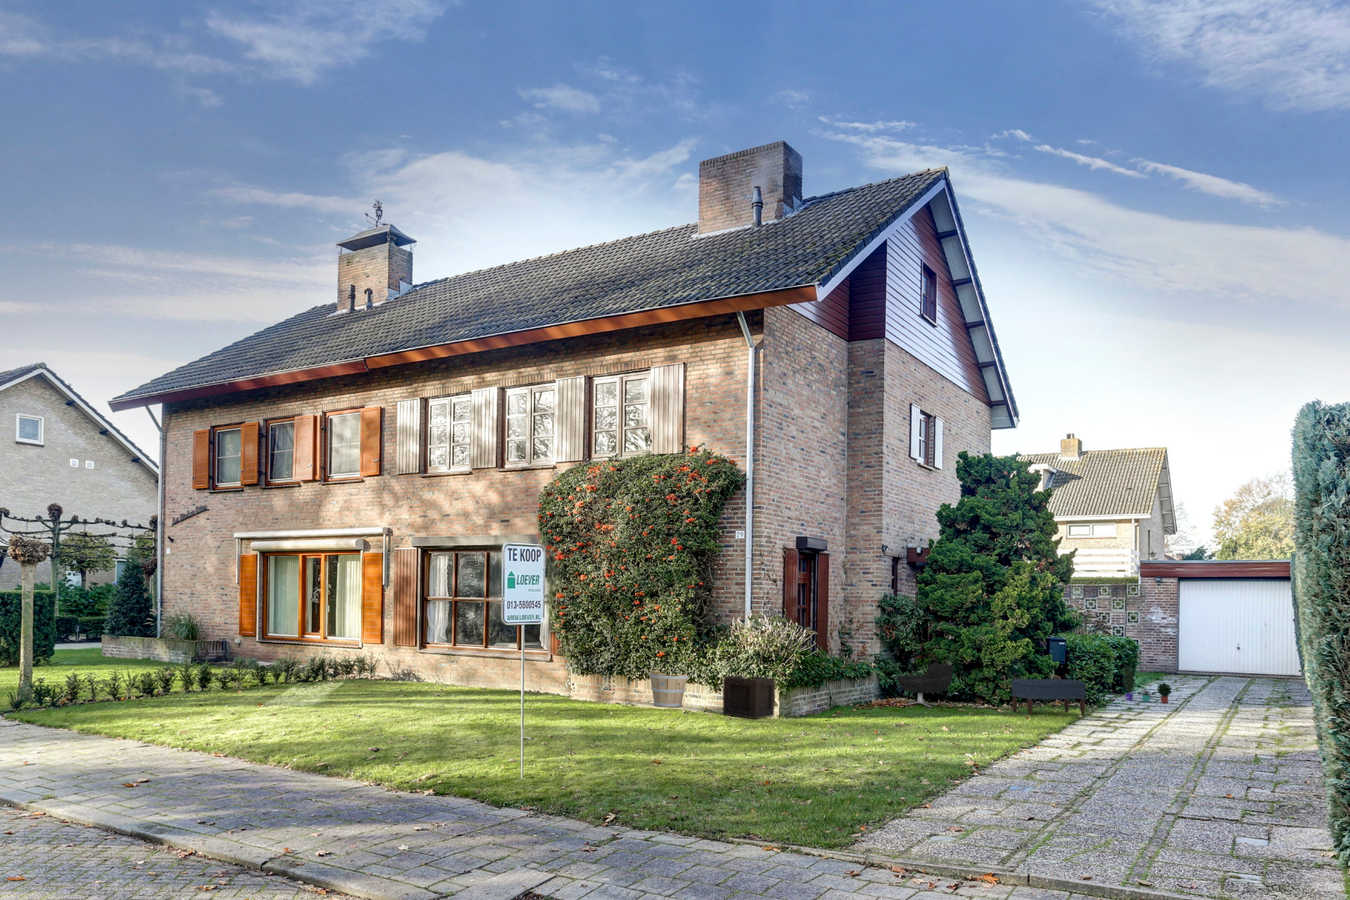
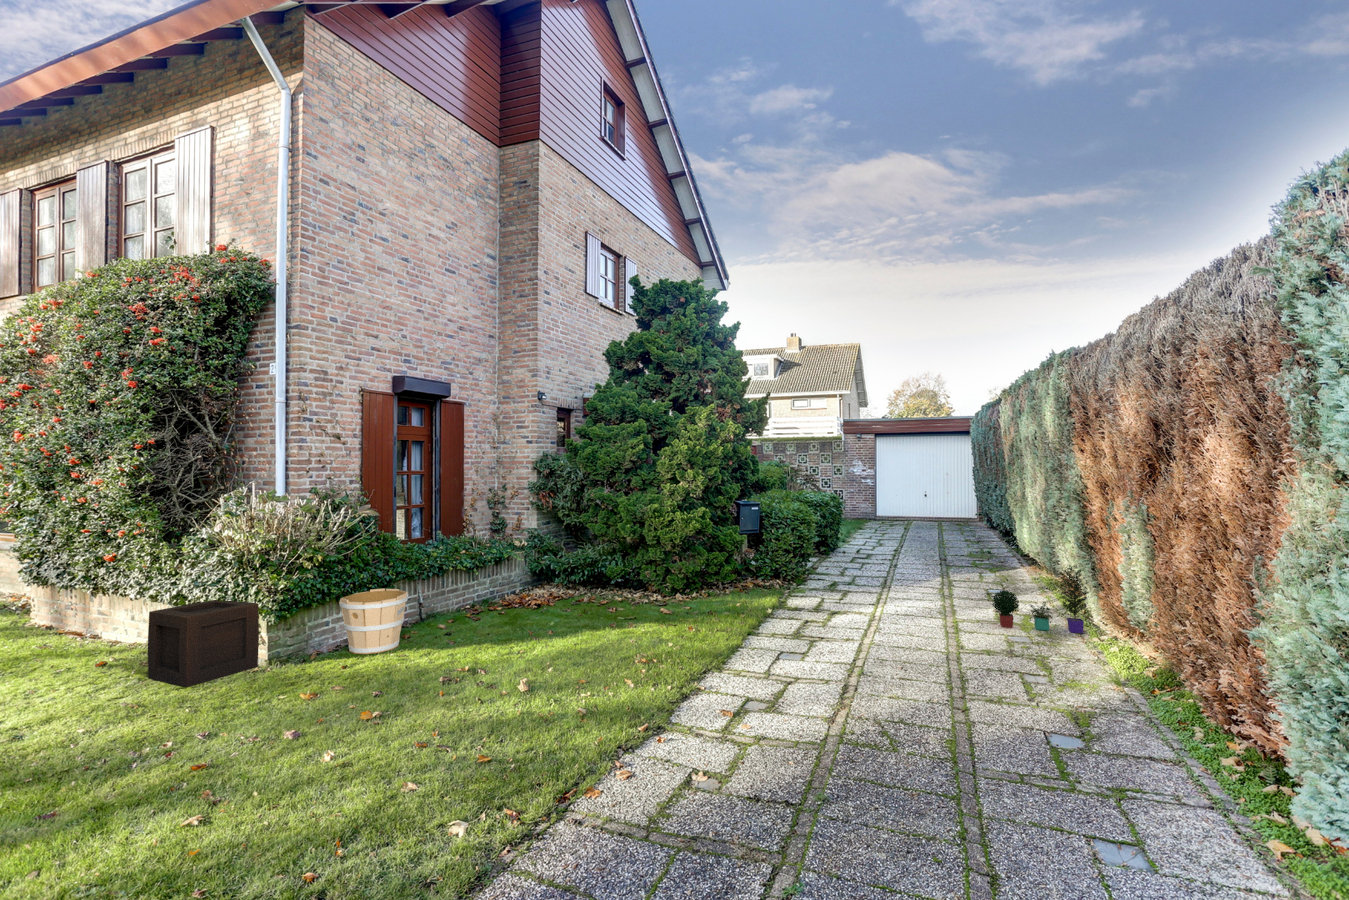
lounge chair: present [897,663,953,707] -> none [547,540,614,600]
potted plant: present [1122,665,1171,703] -> present [991,565,1089,633]
wooden bucket: present [650,670,688,707] -> present [339,589,408,654]
bench: present [1011,679,1086,715] -> none [683,550,775,604]

